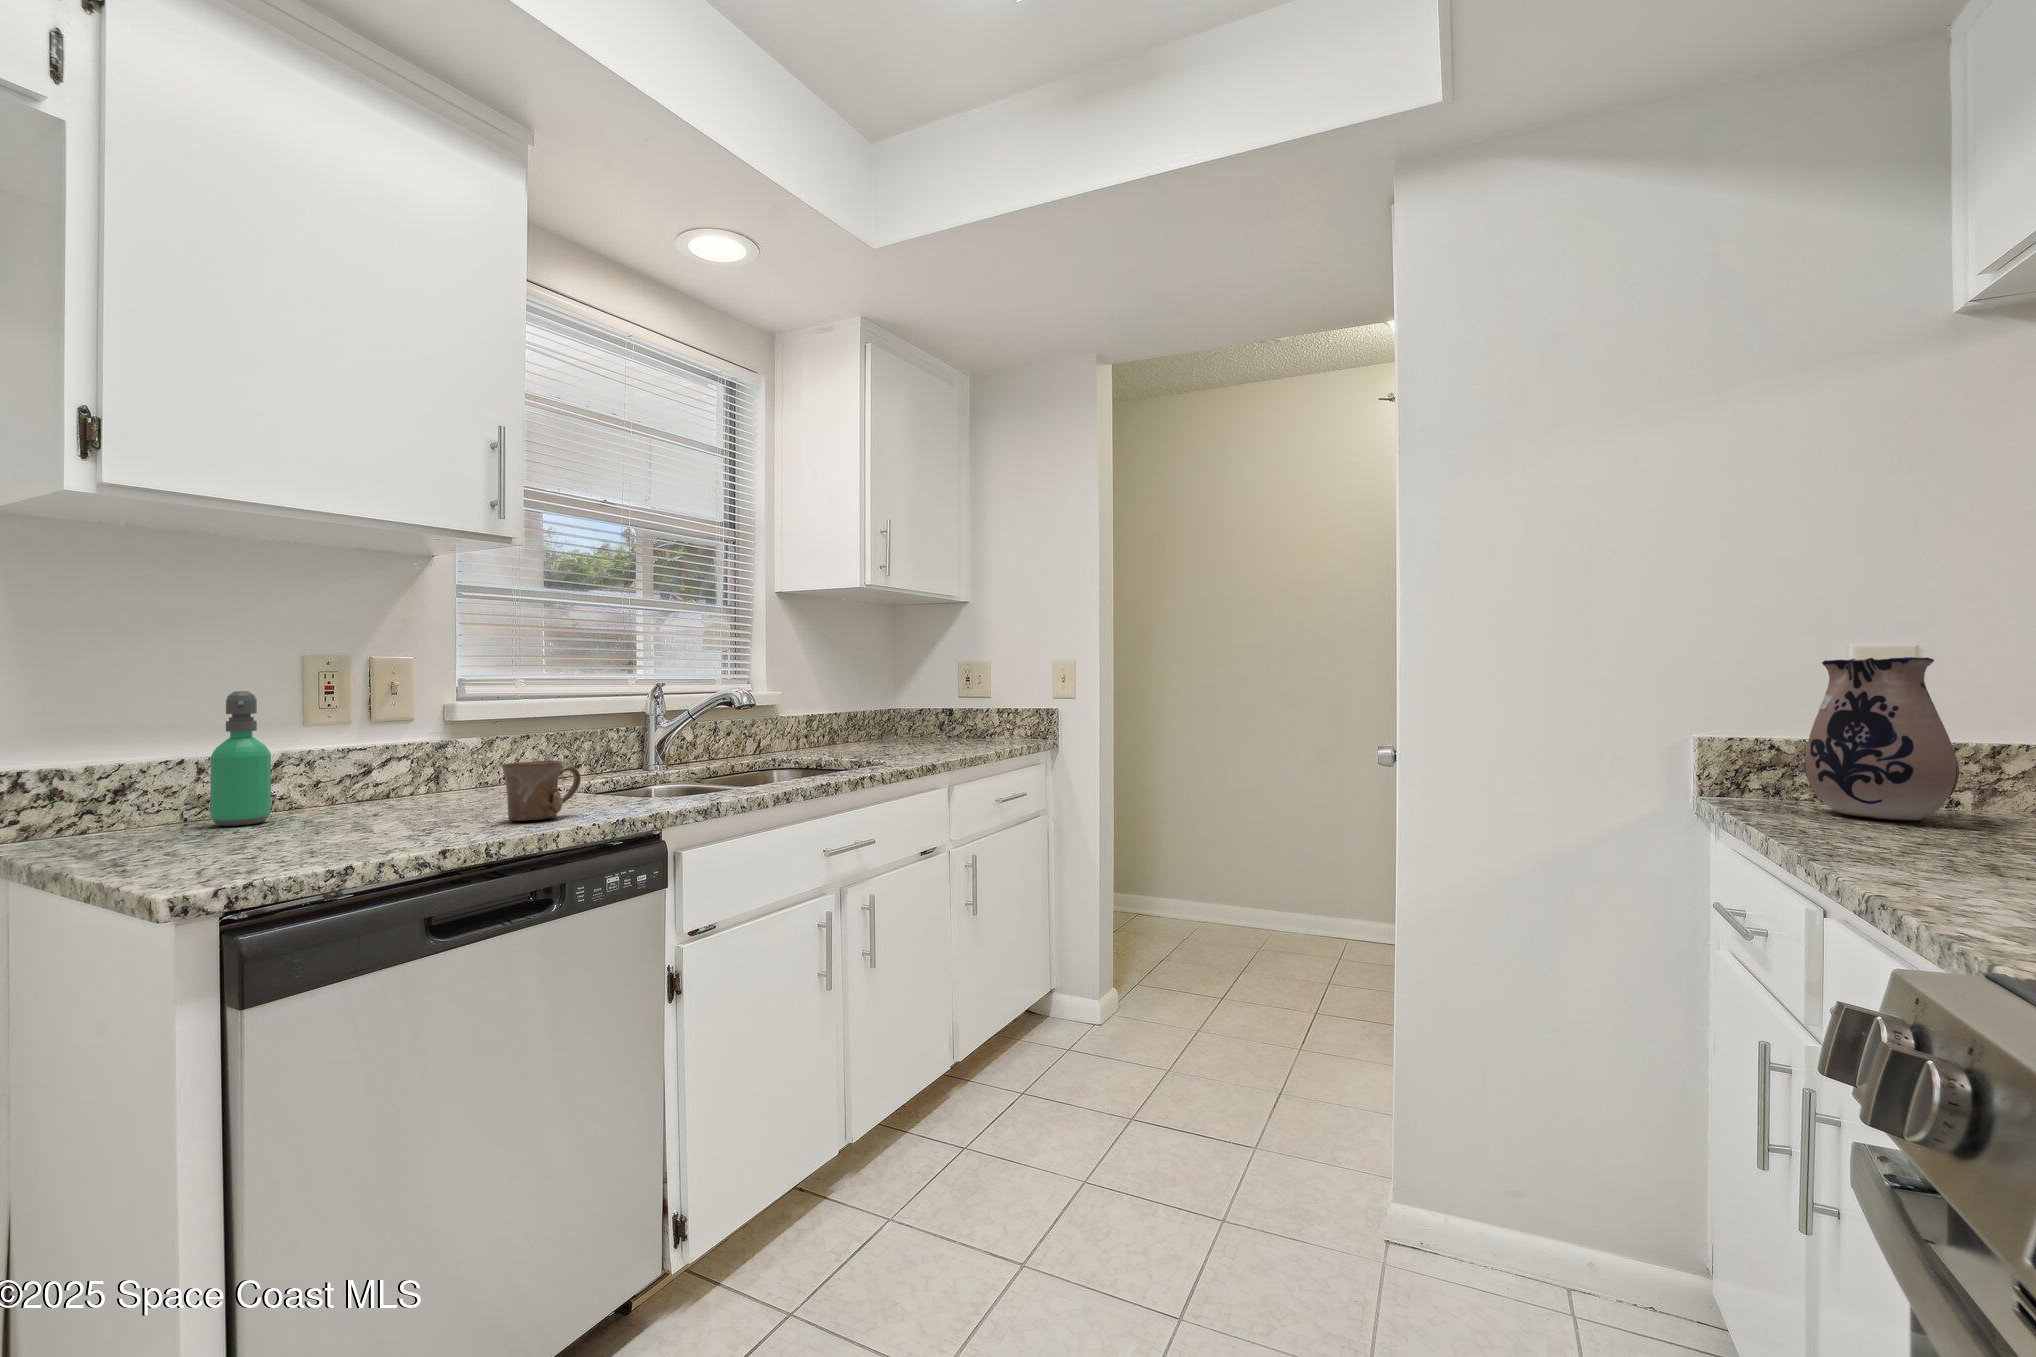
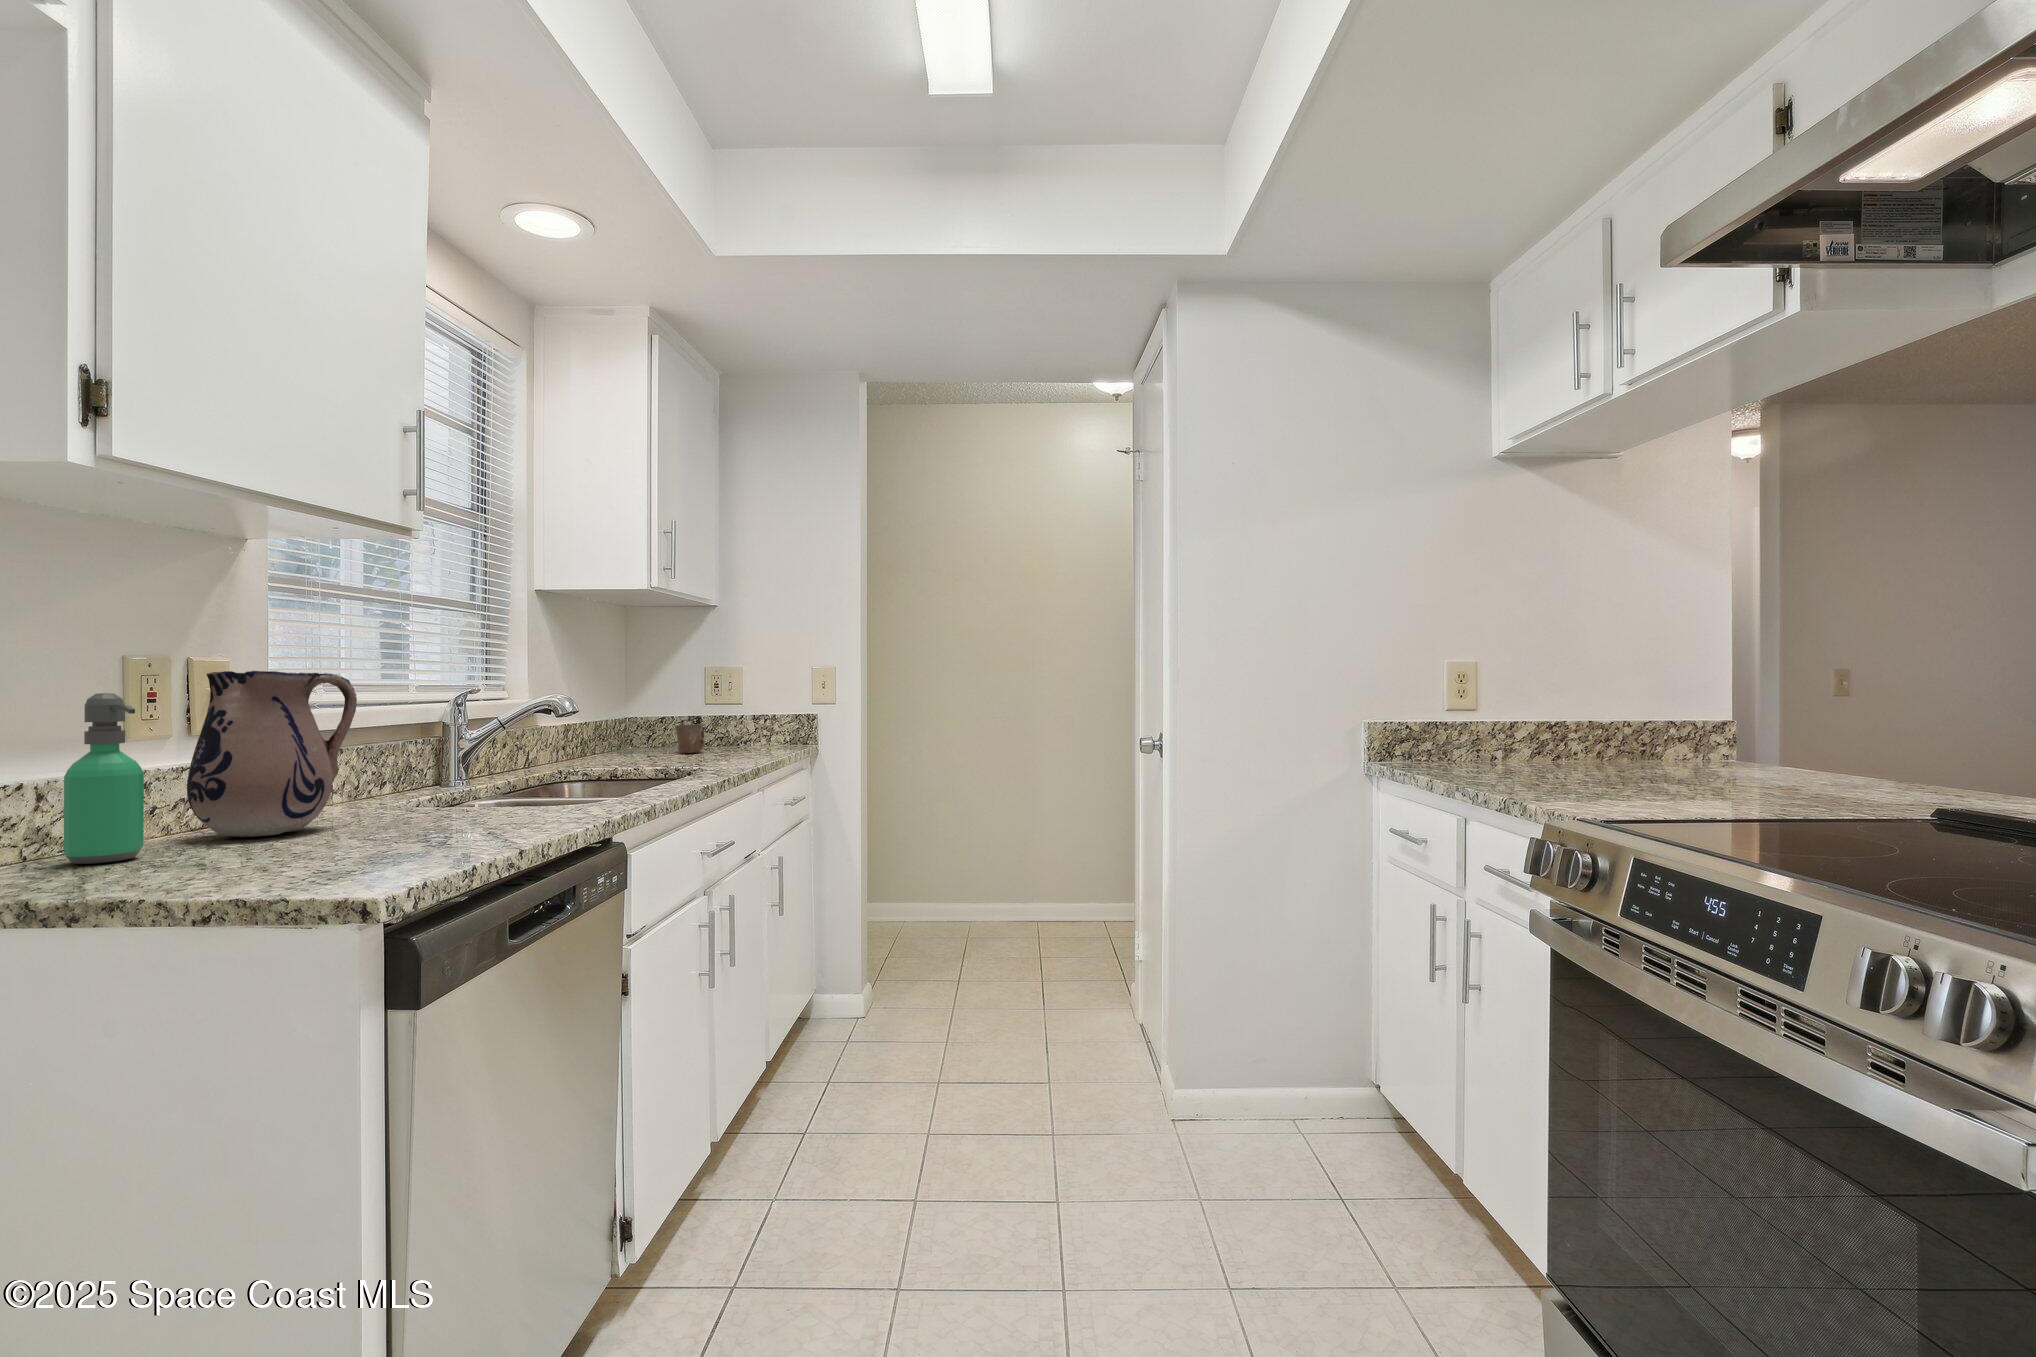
ceramic pitcher: present [1805,657,1959,820] -> present [187,671,357,837]
mug: present [502,761,581,821] -> present [675,724,705,753]

